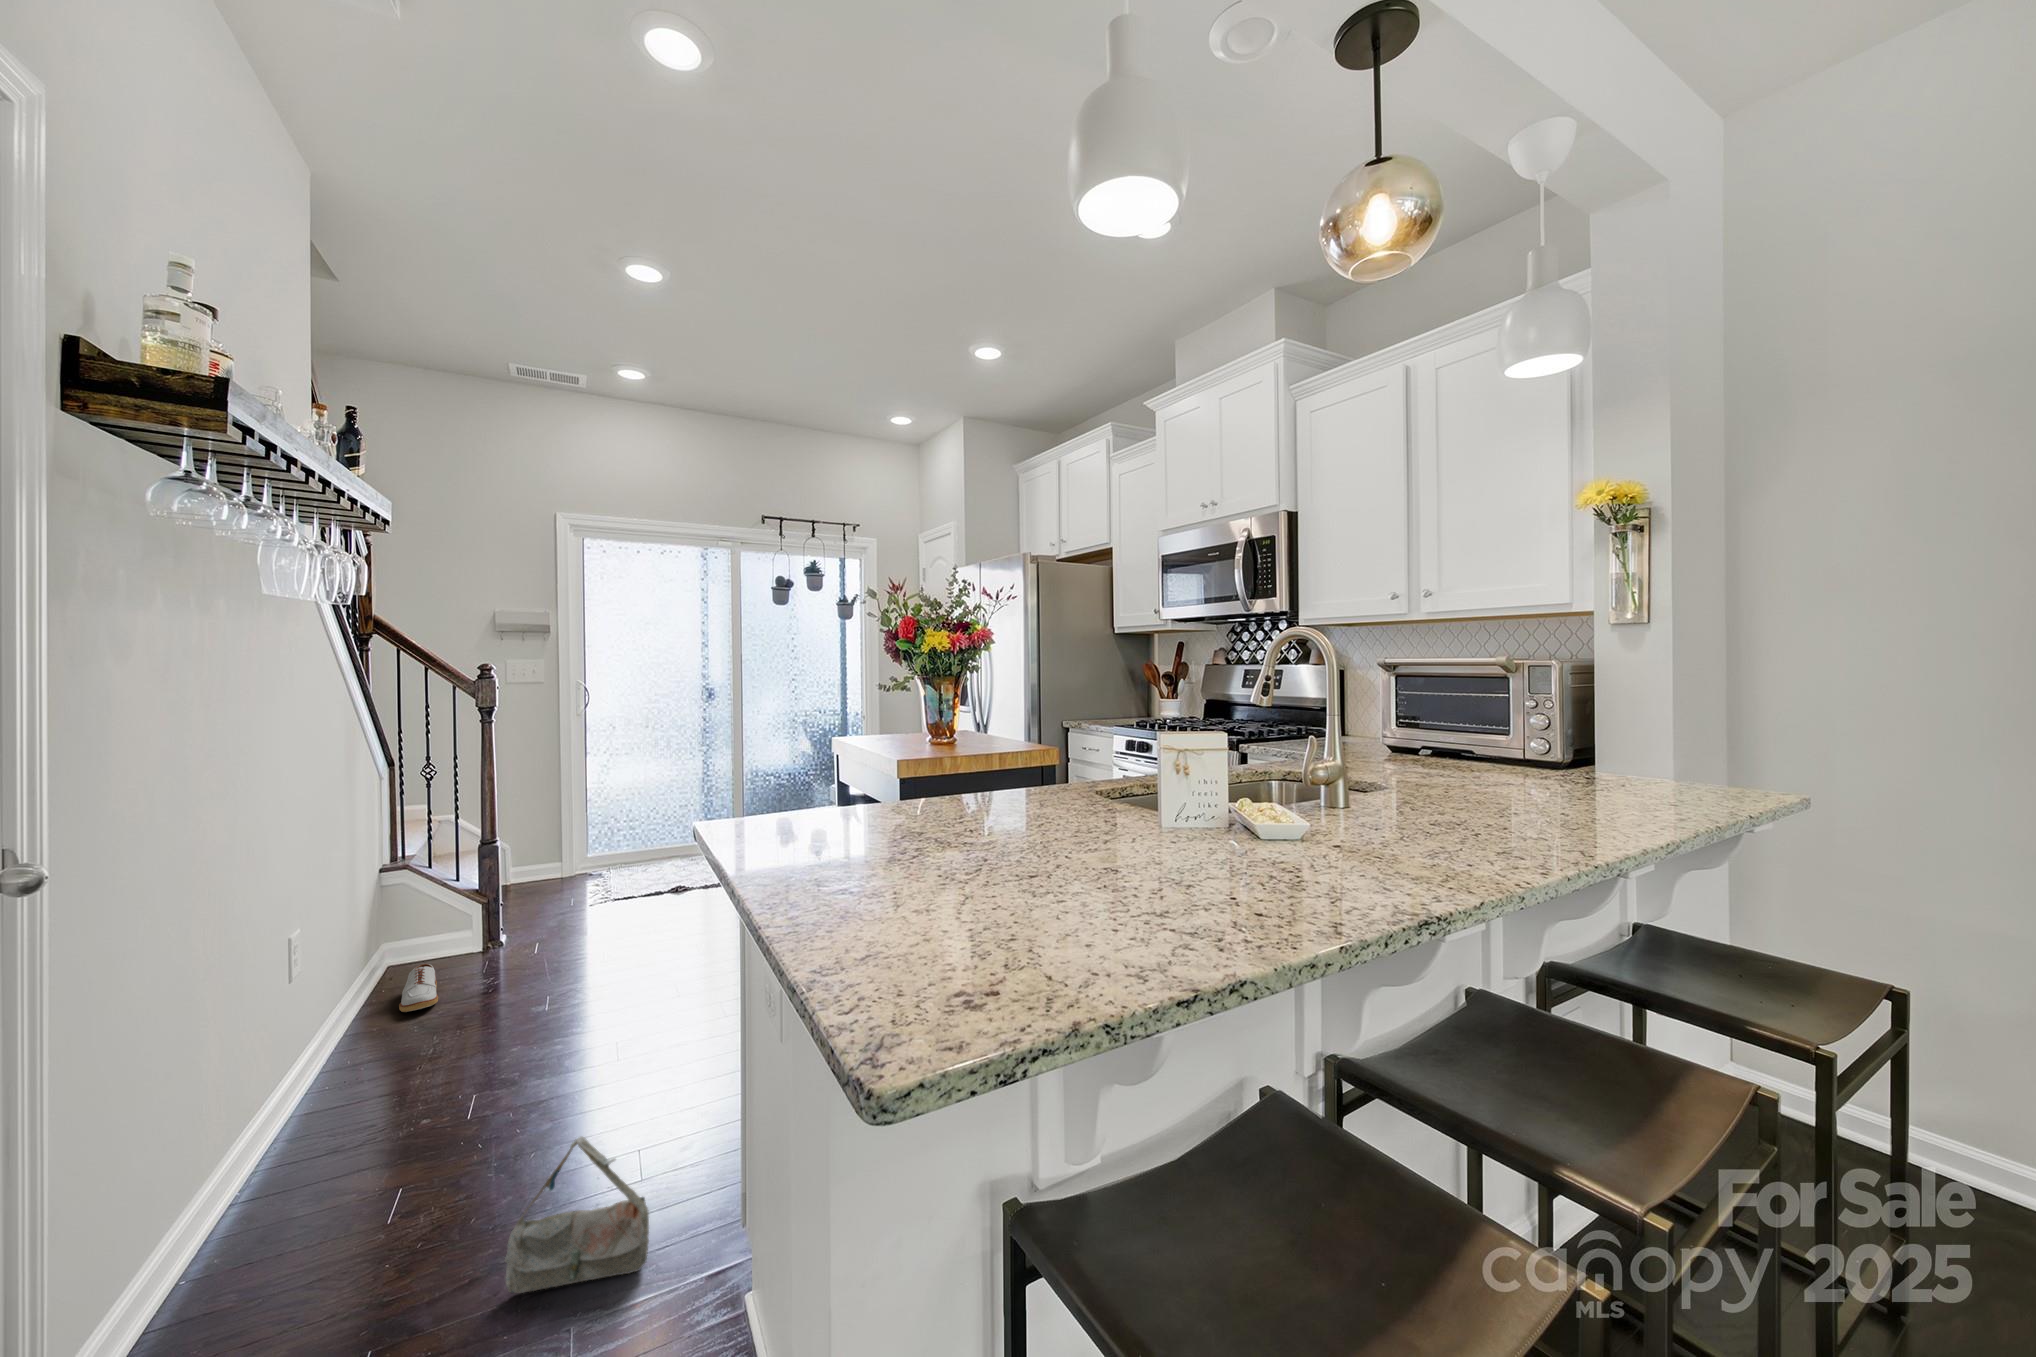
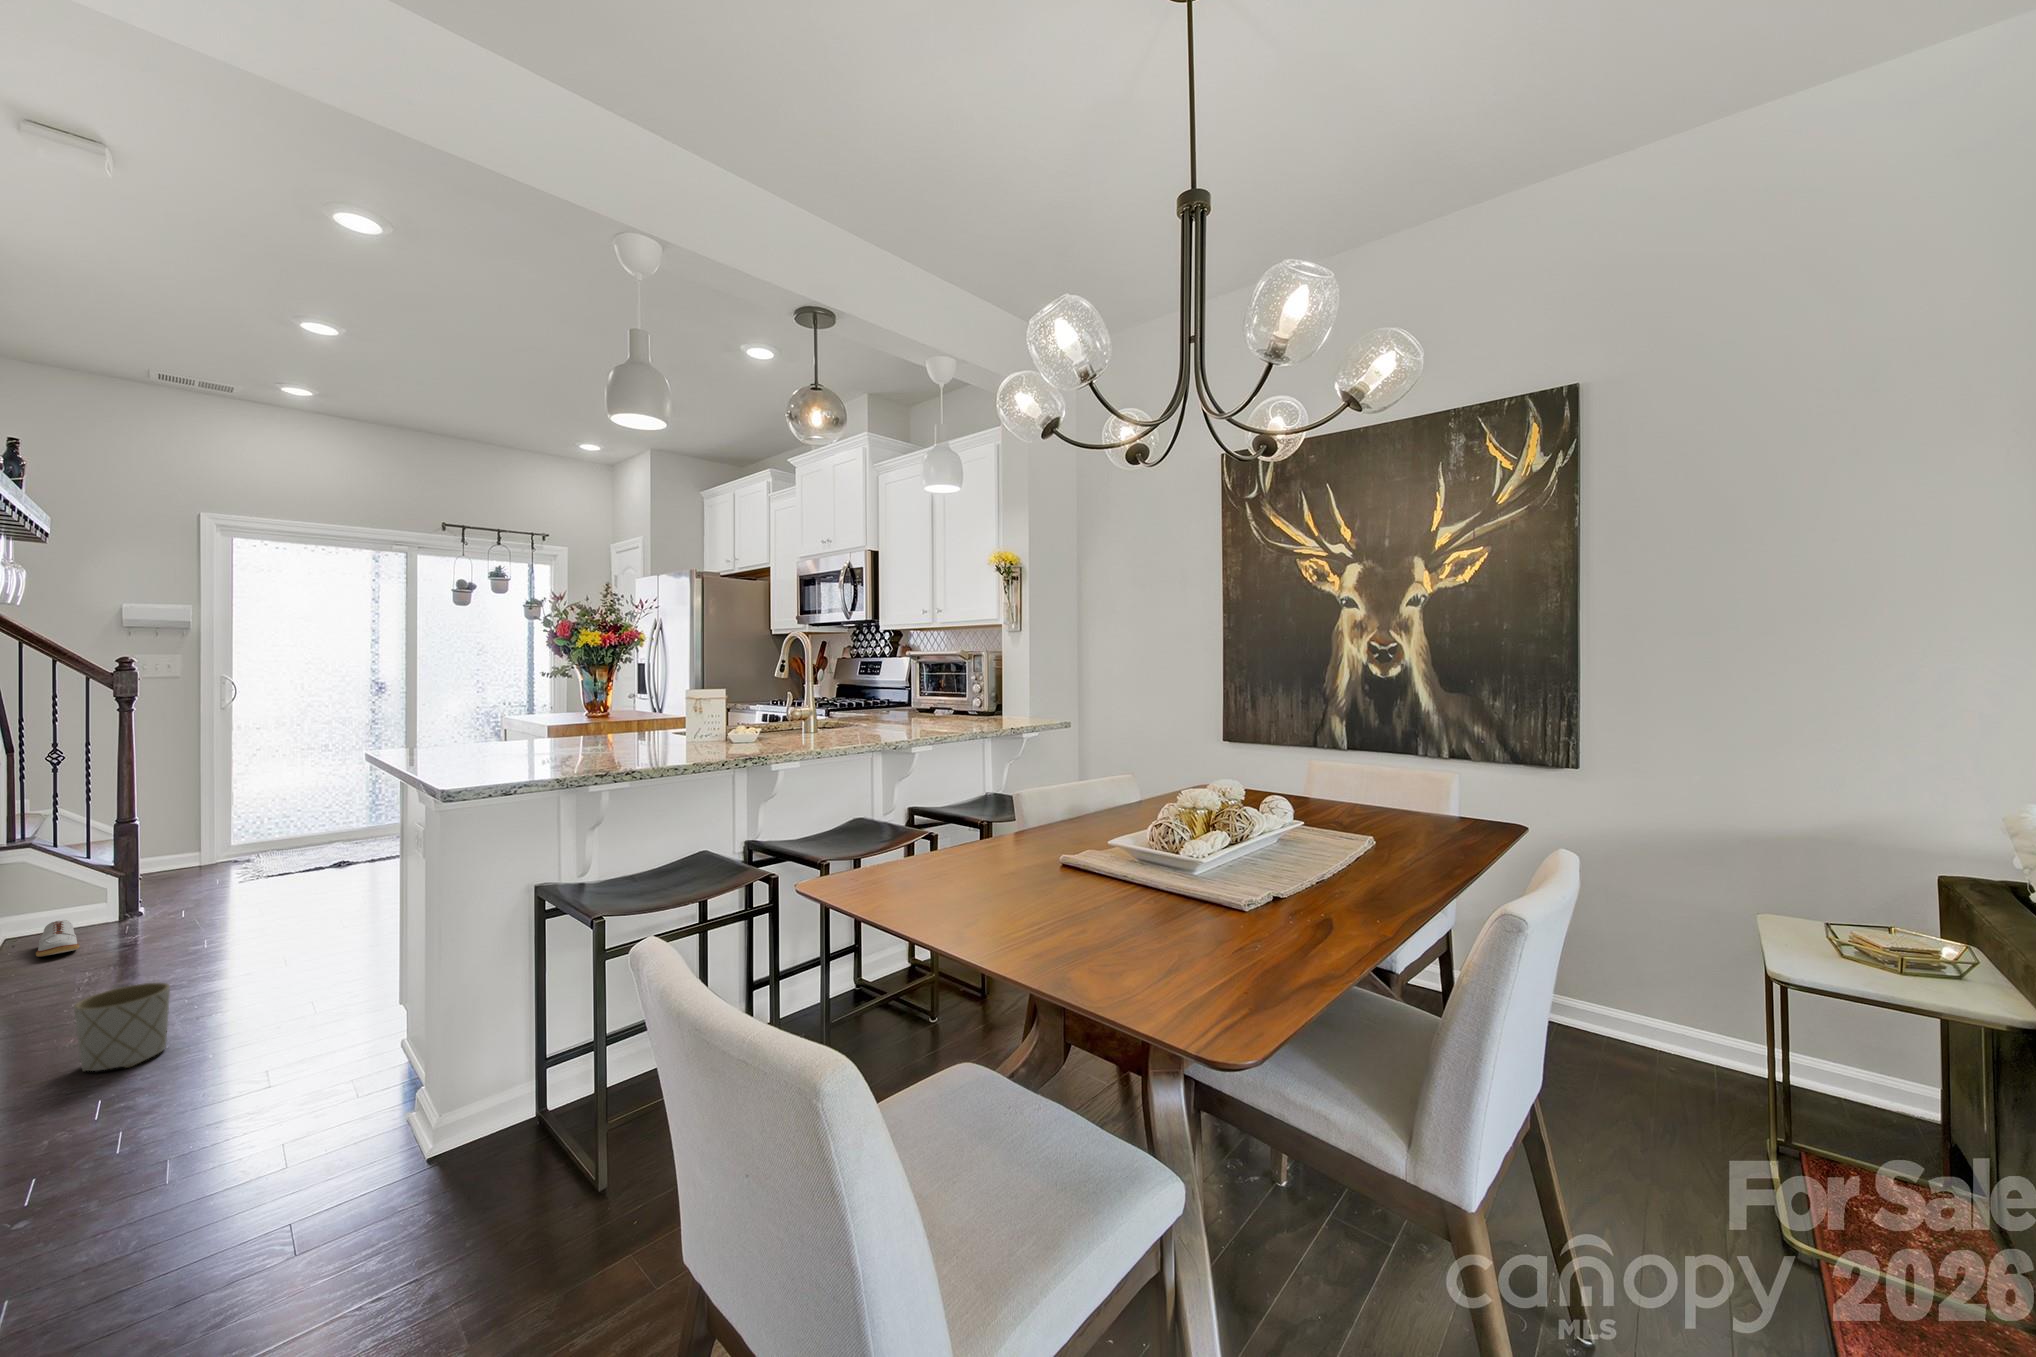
bag: present [505,1136,649,1293] -> none [180,957,298,1062]
planter: none [383,1144,497,1293] -> present [74,982,170,1072]

